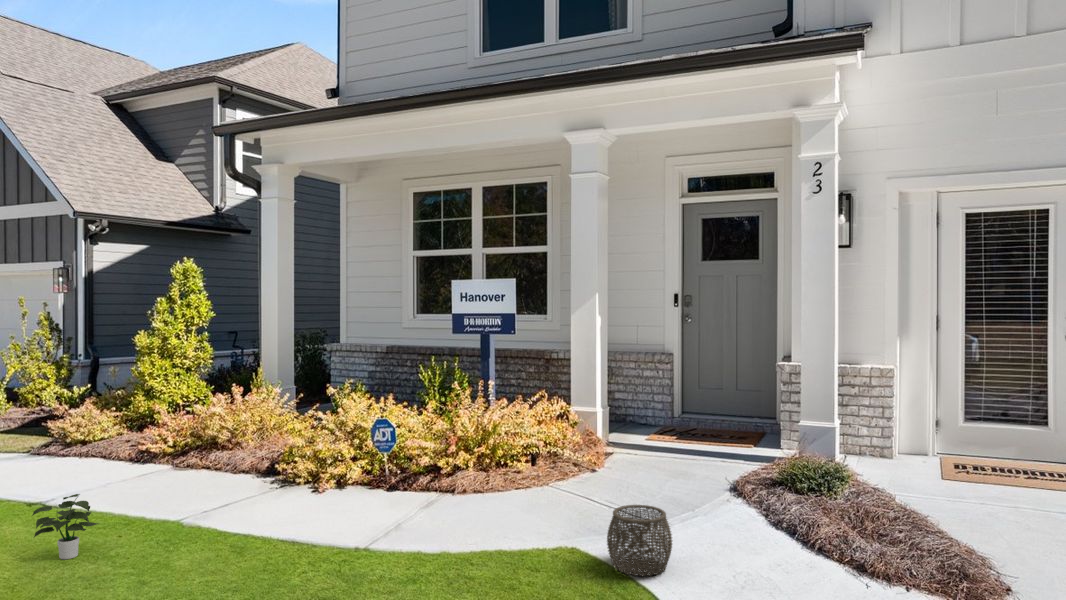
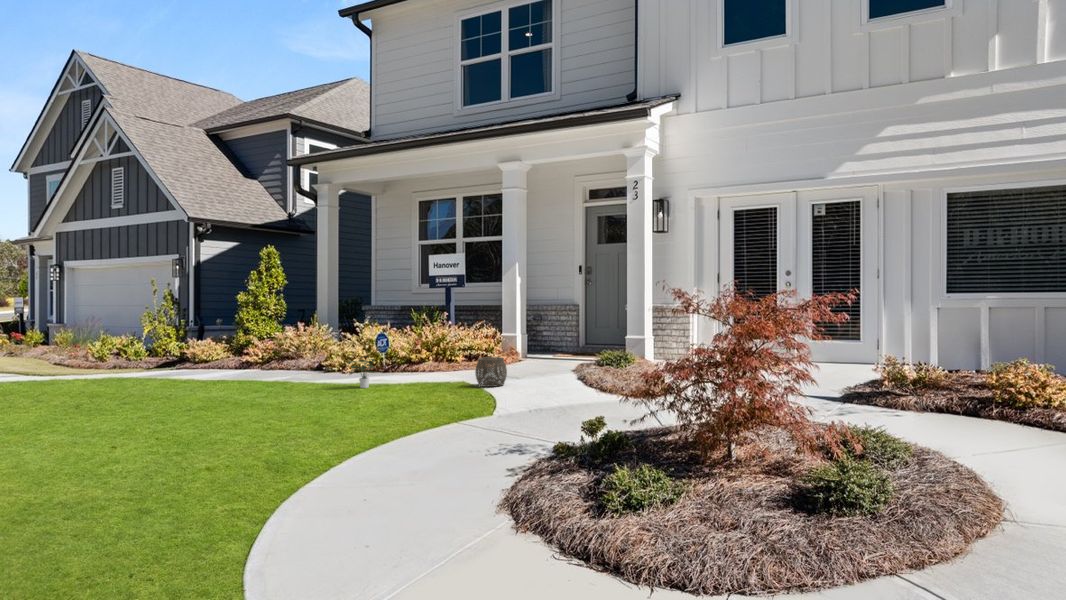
potted plant: present [32,494,98,559] -> present [348,357,375,388]

